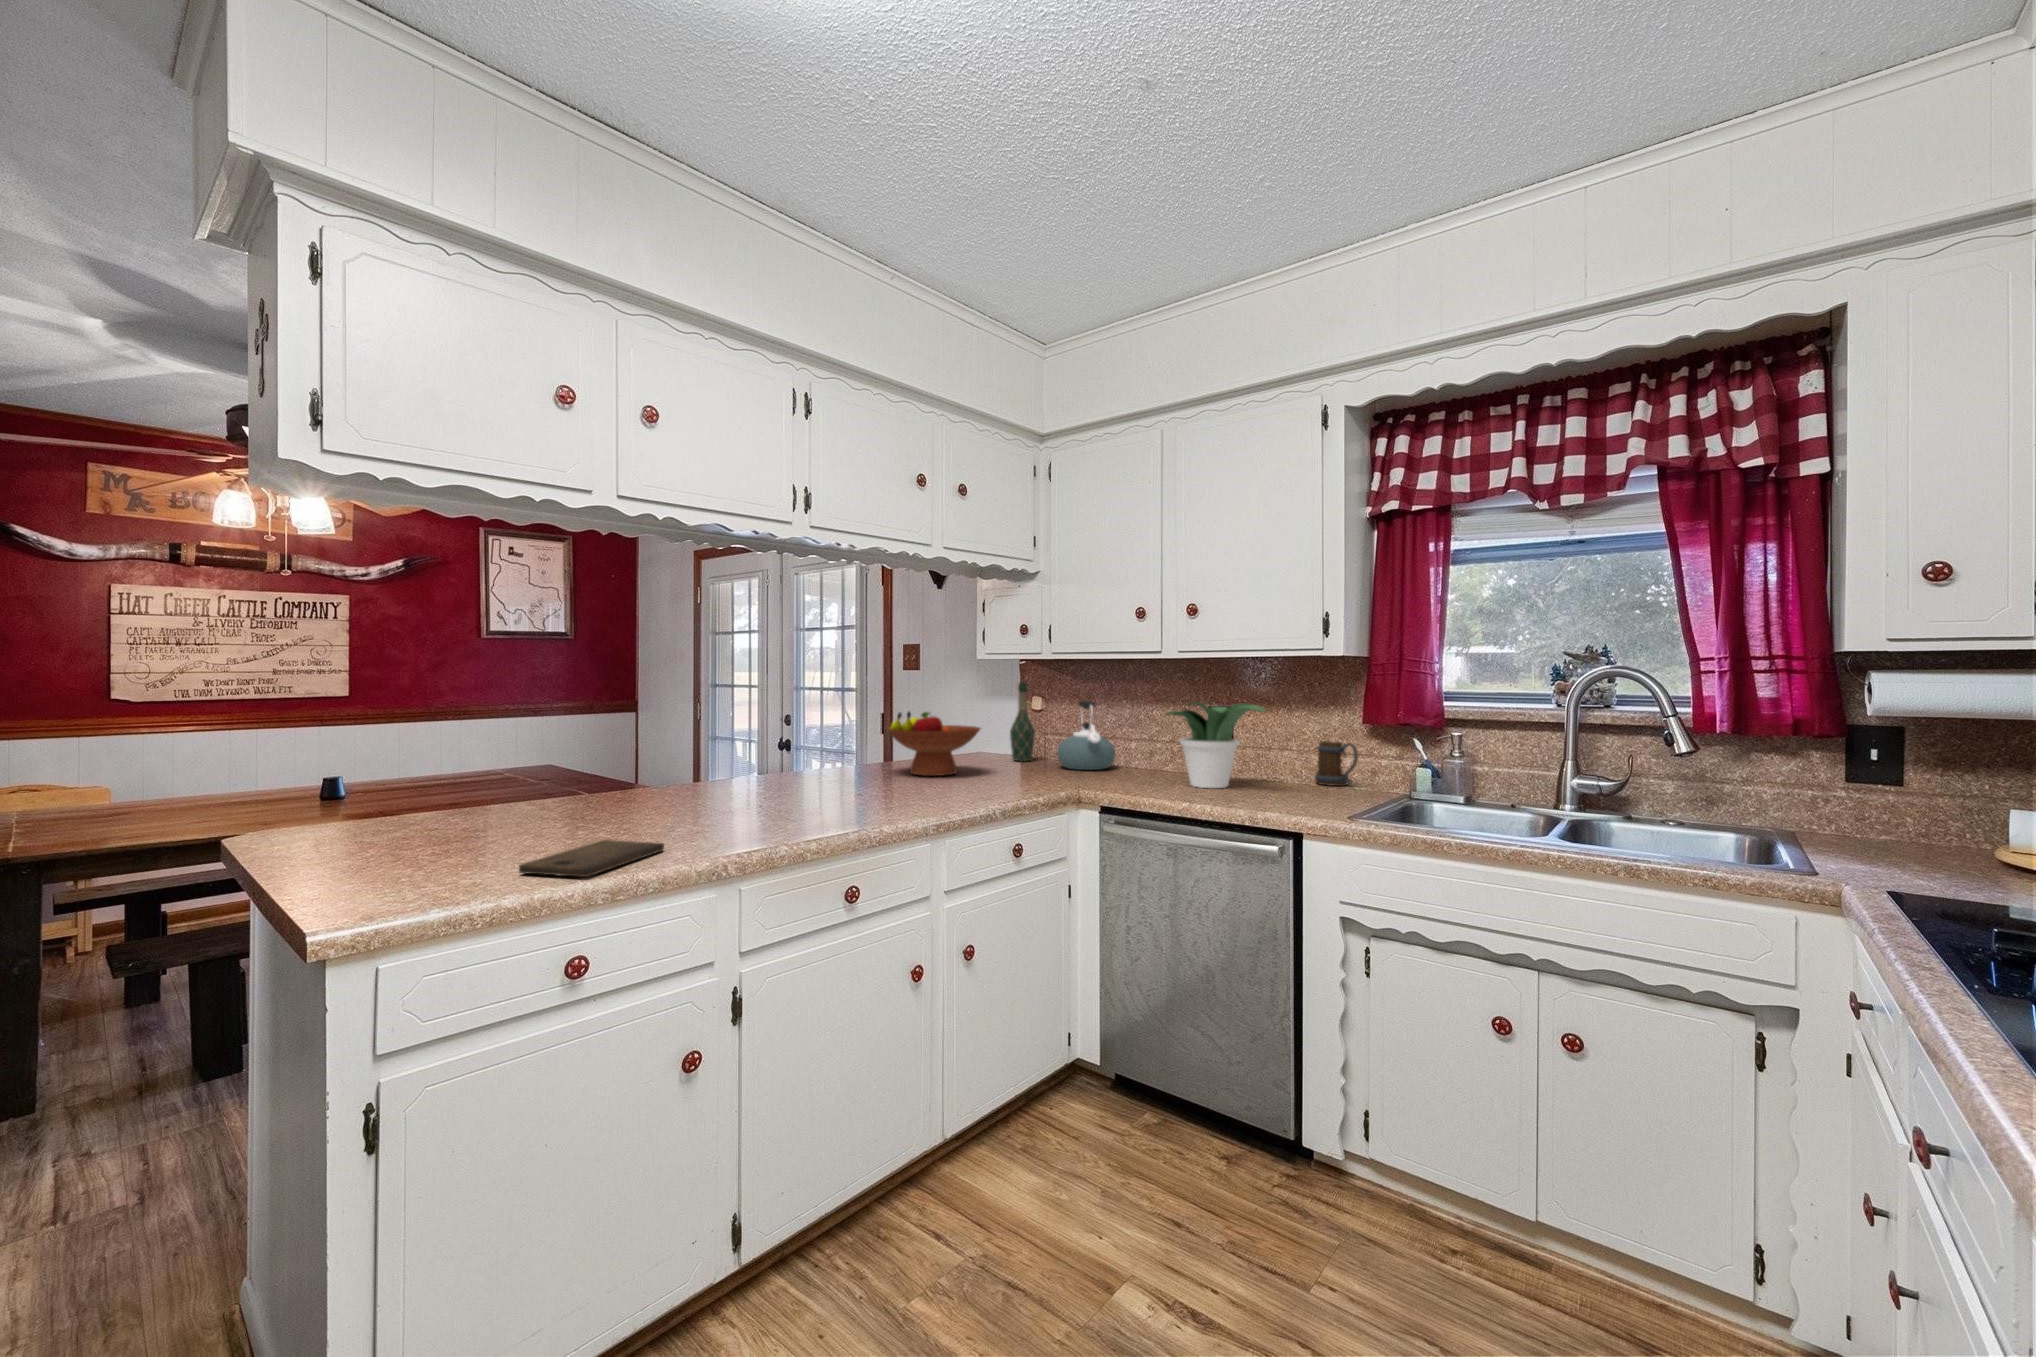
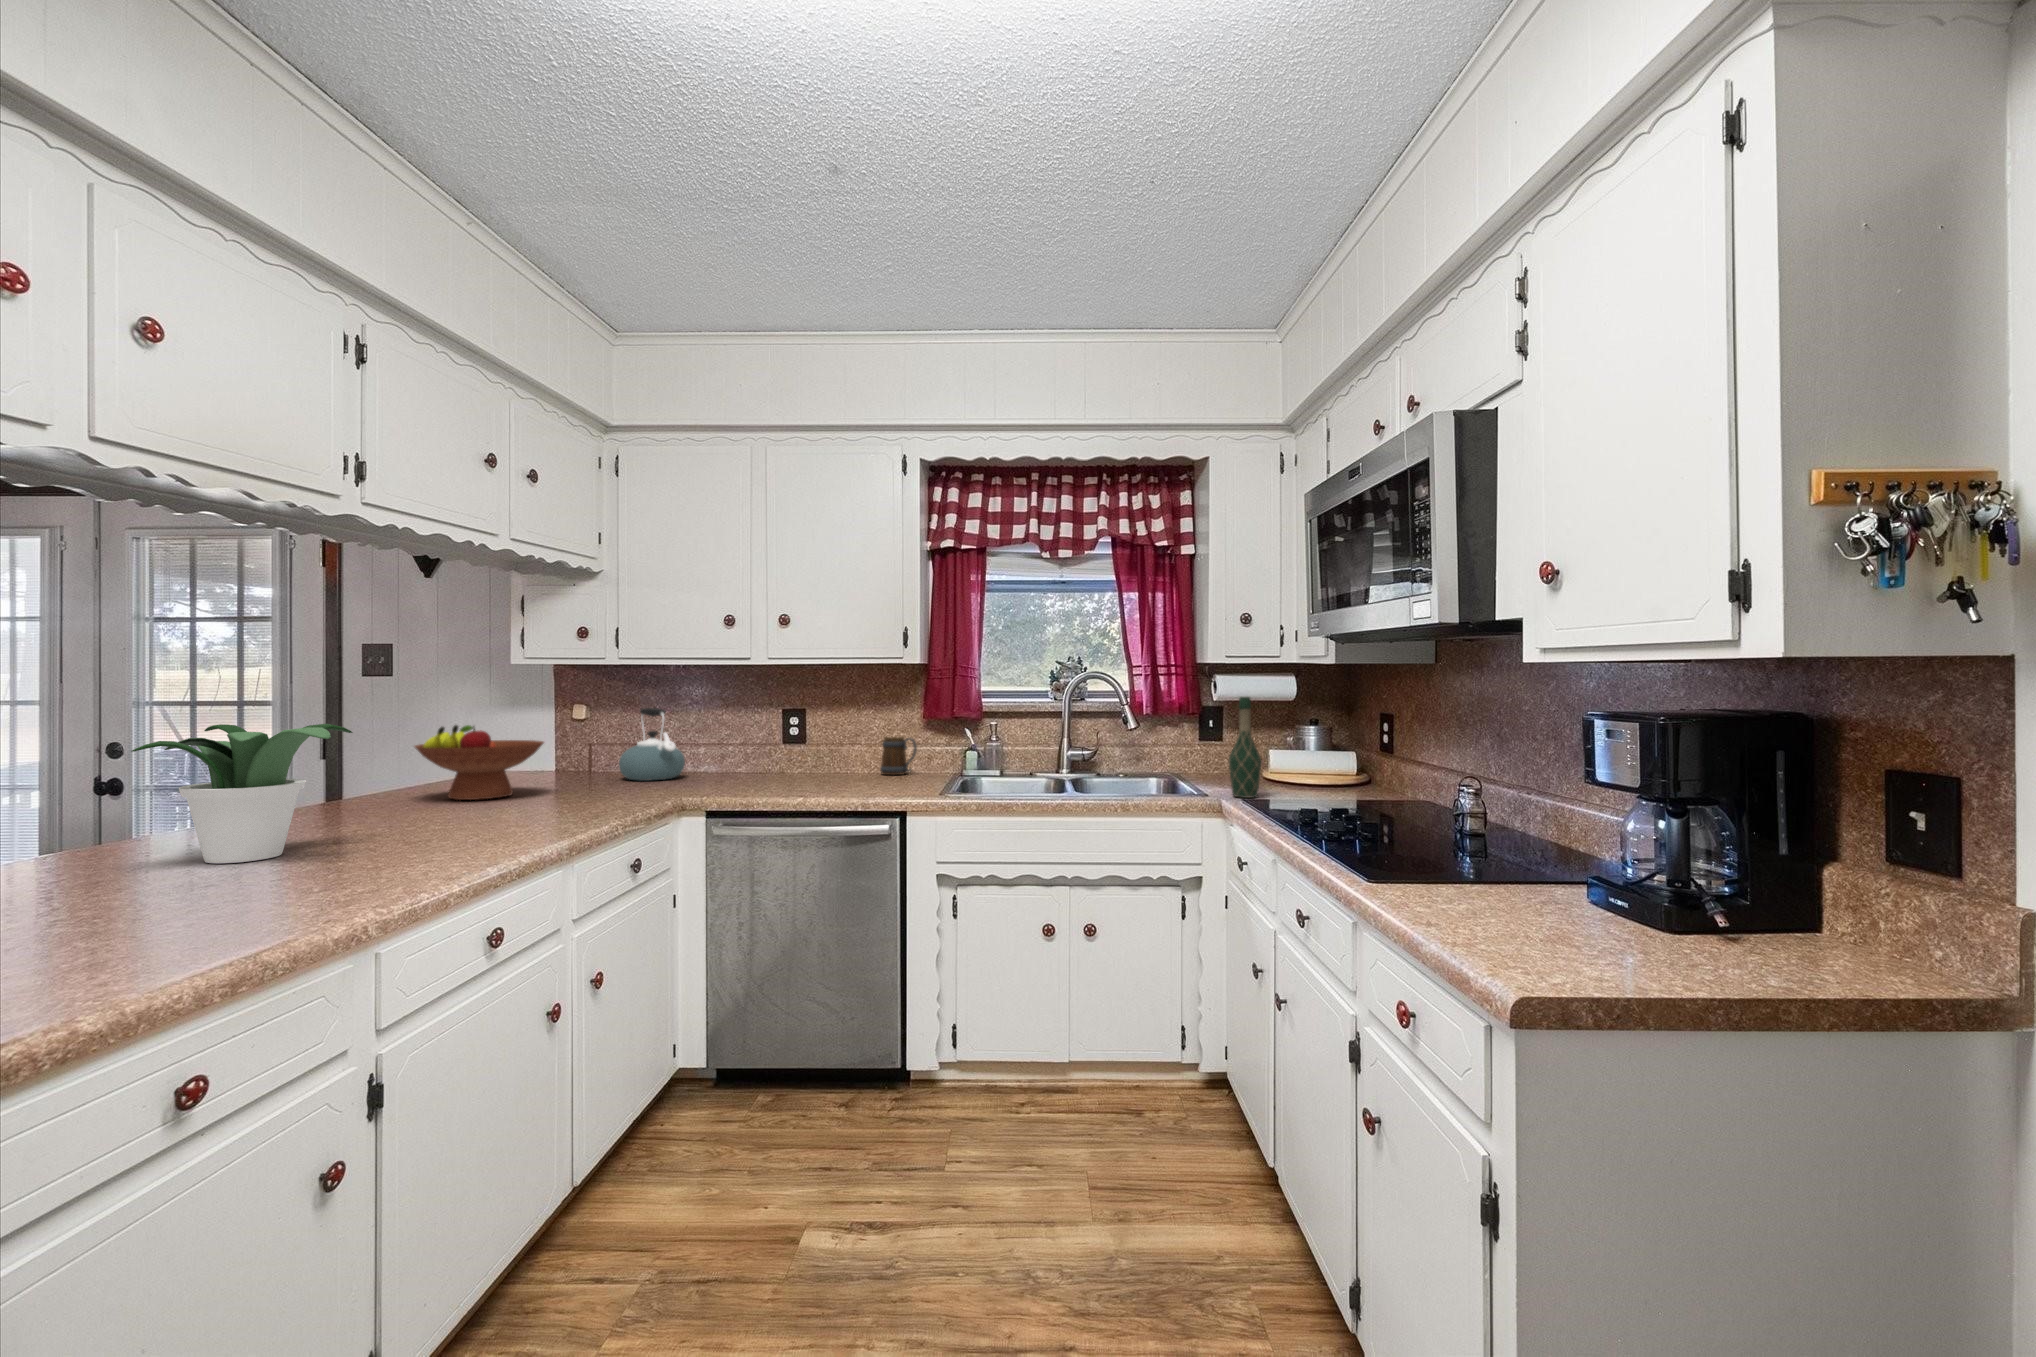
wine bottle: present [1010,682,1035,761] -> present [1229,697,1261,798]
potted plant: present [1166,702,1266,788] -> present [131,724,353,863]
cutting board: present [519,840,664,877] -> none [123,891,294,947]

